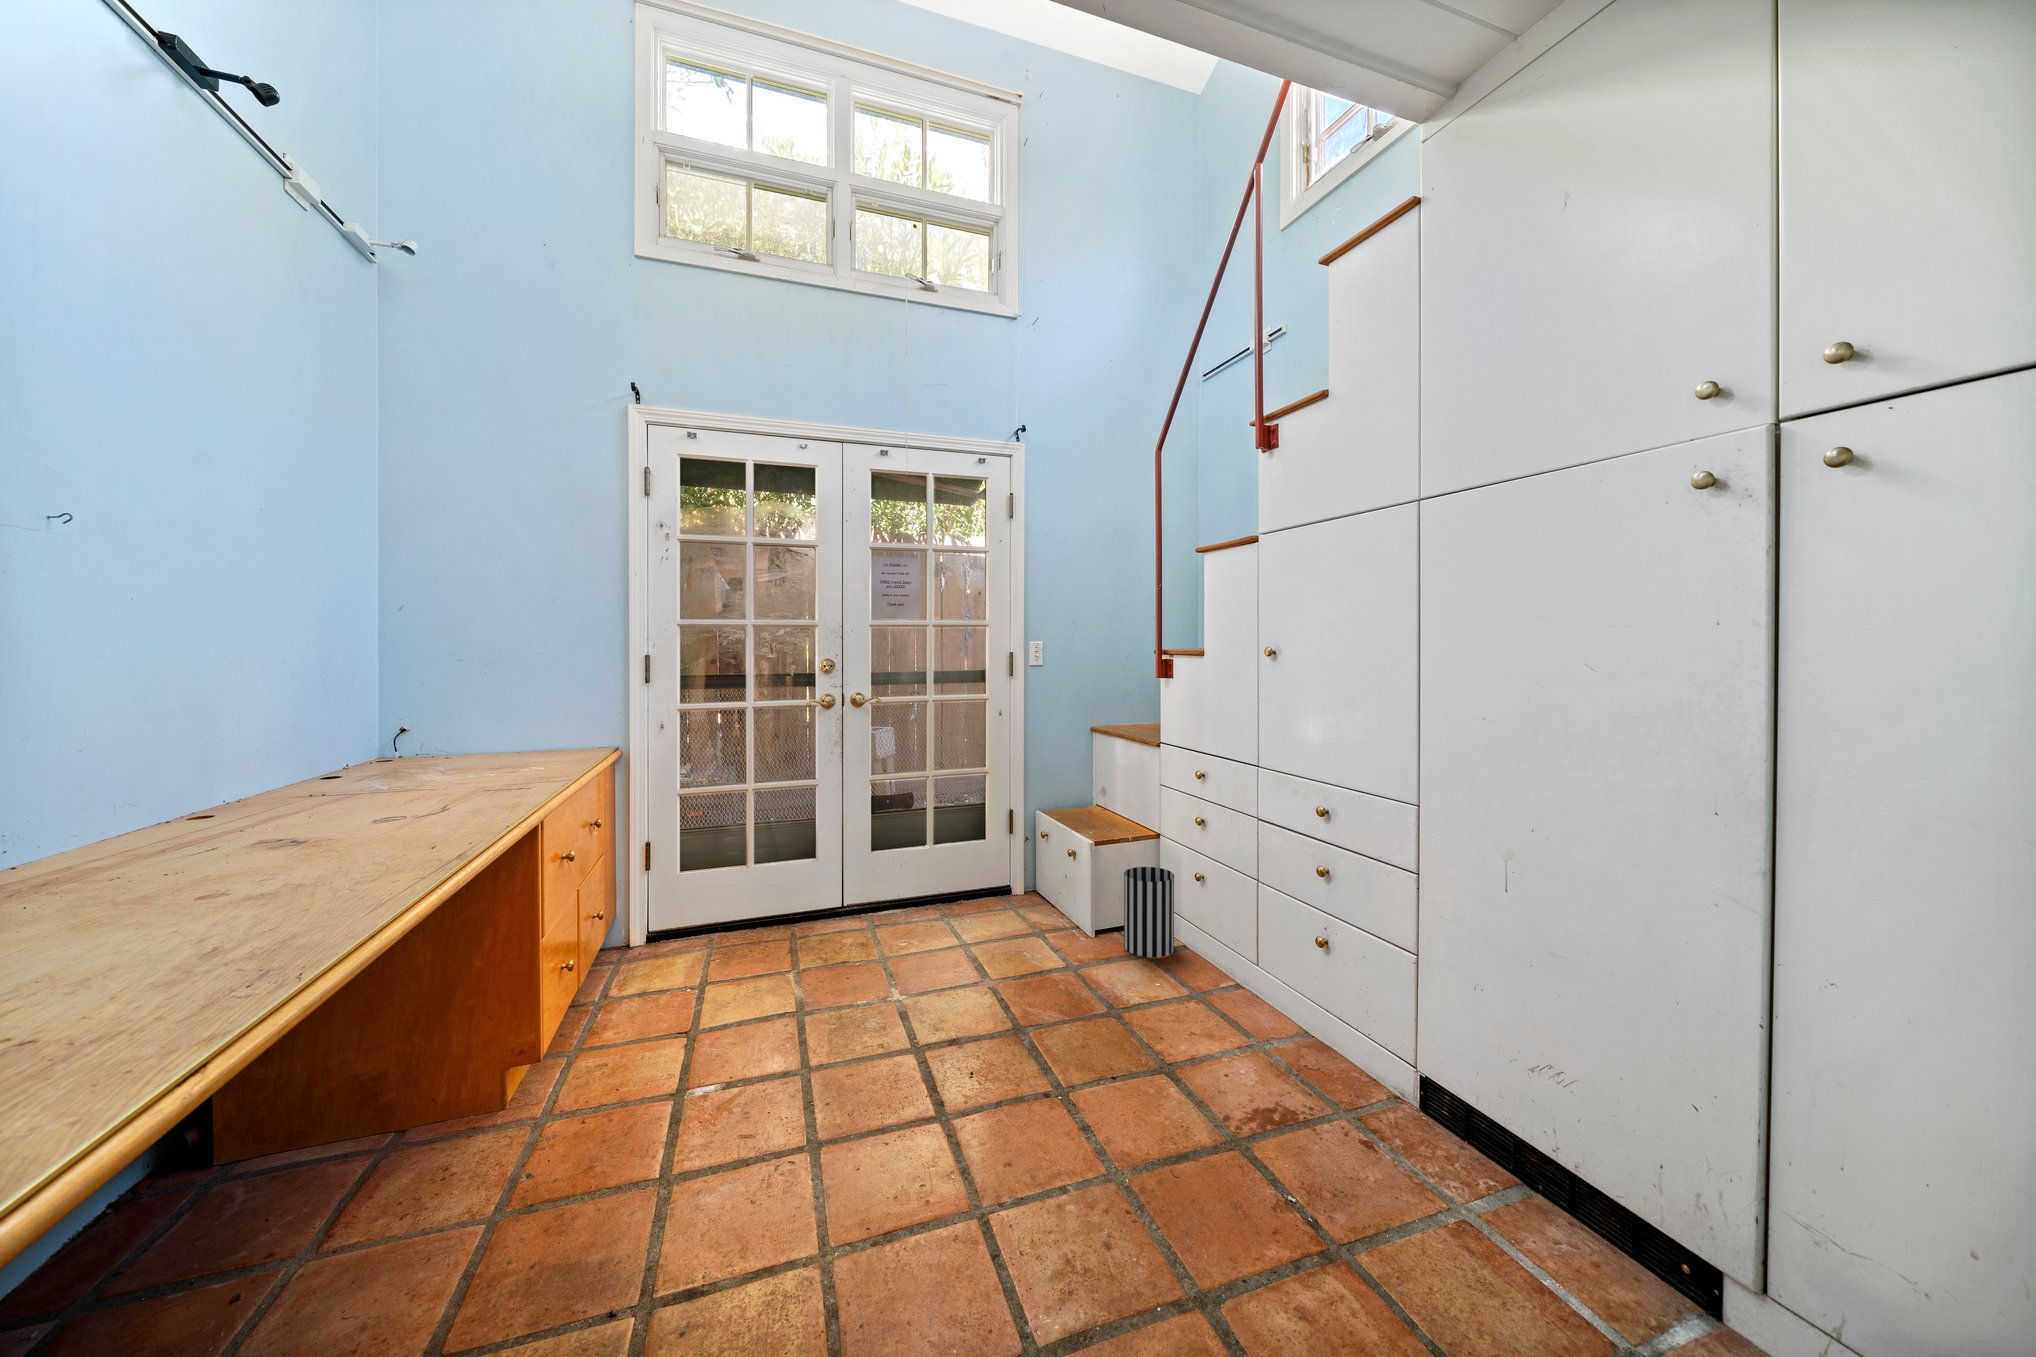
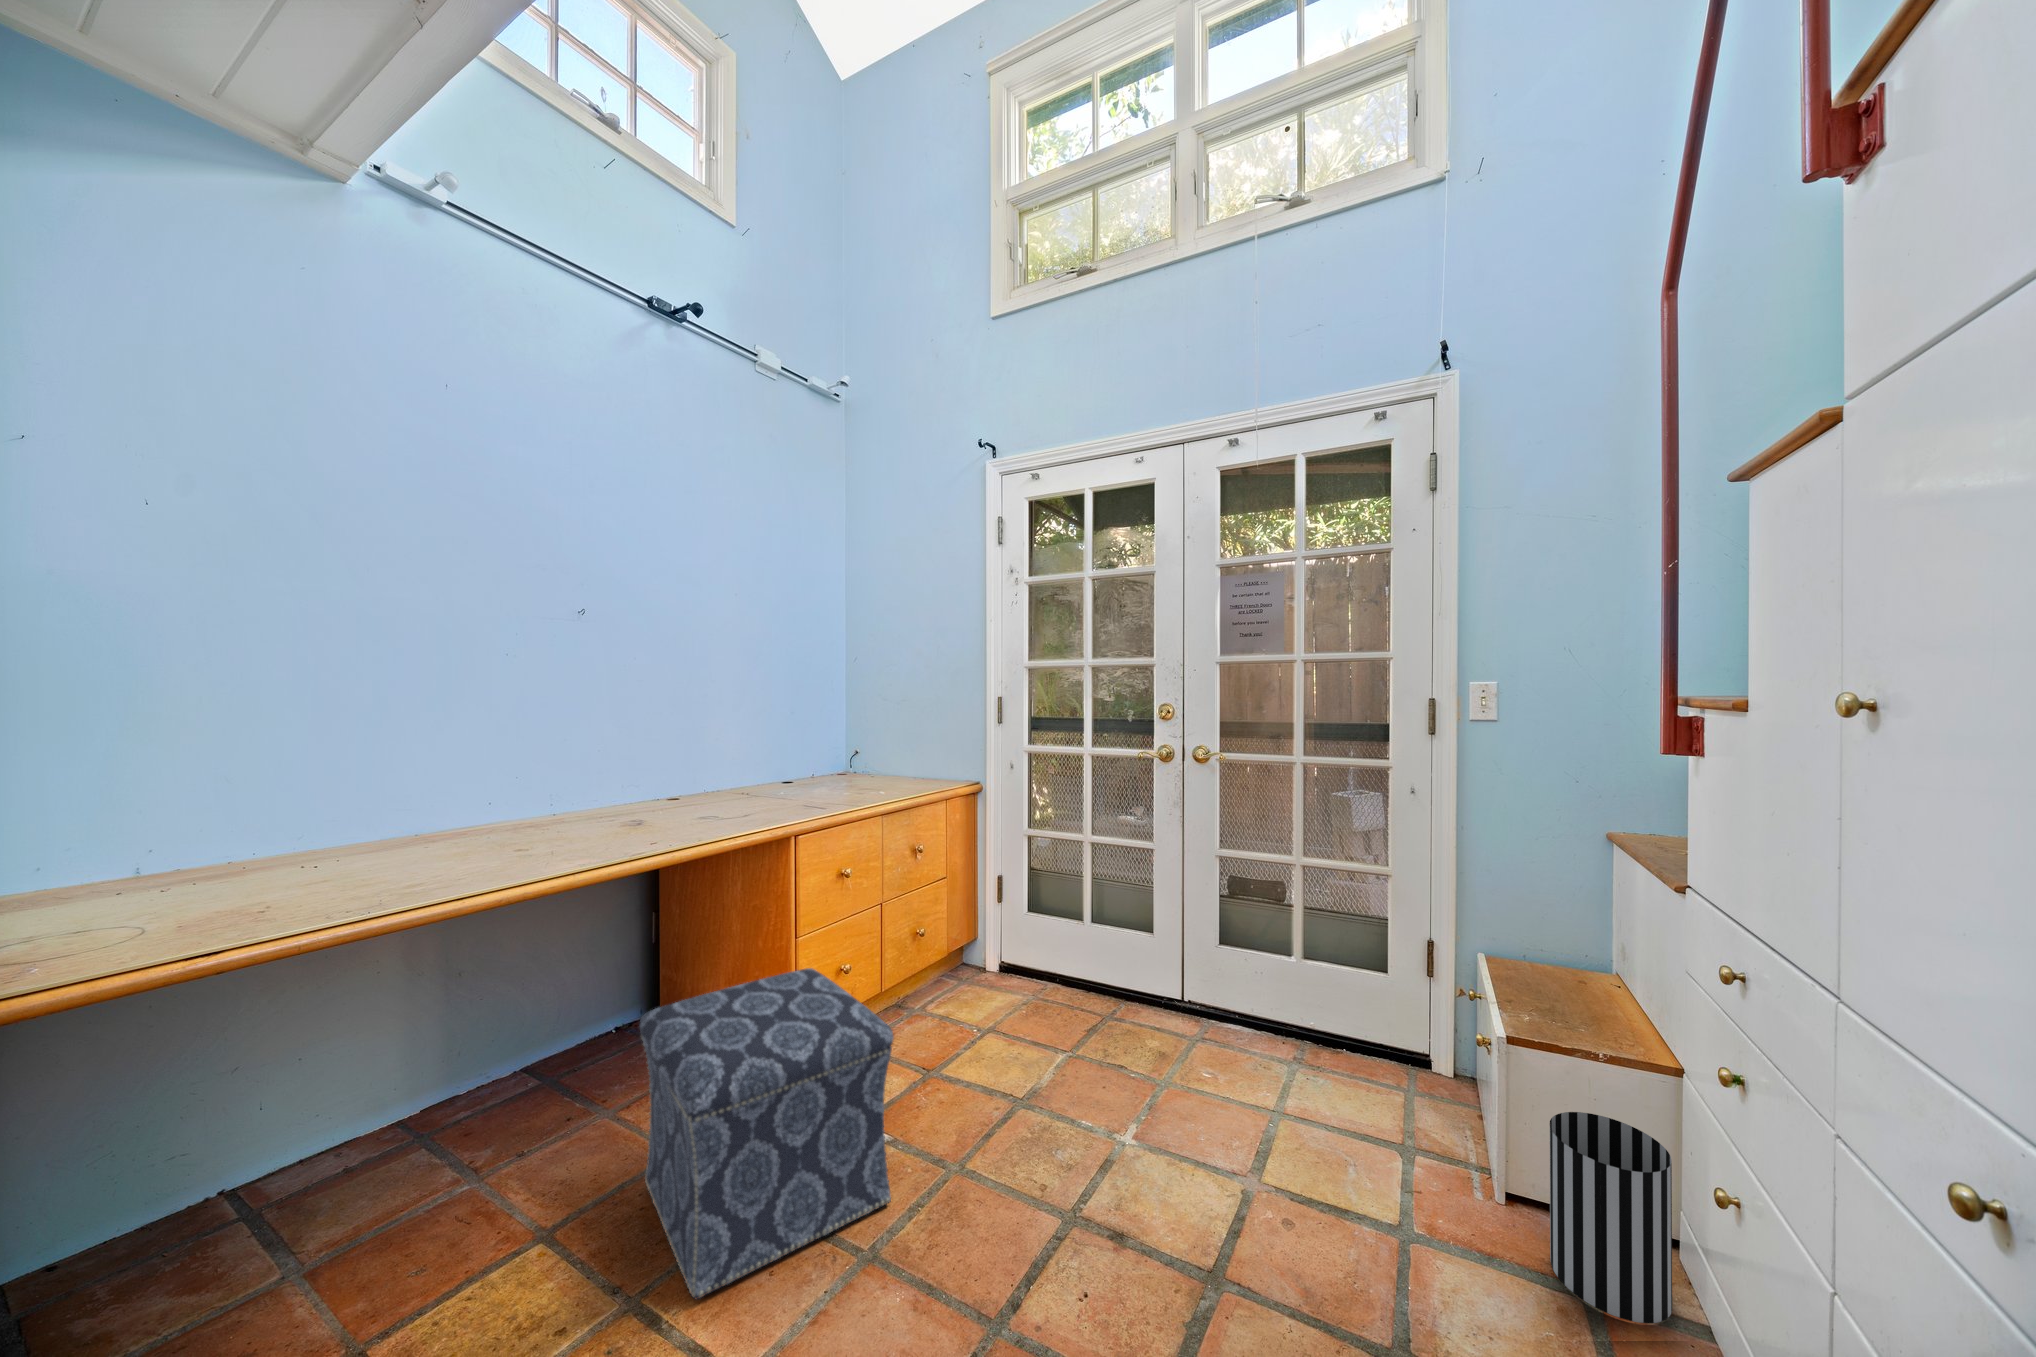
ottoman: none [421,937,755,1250] -> present [640,968,894,1299]

